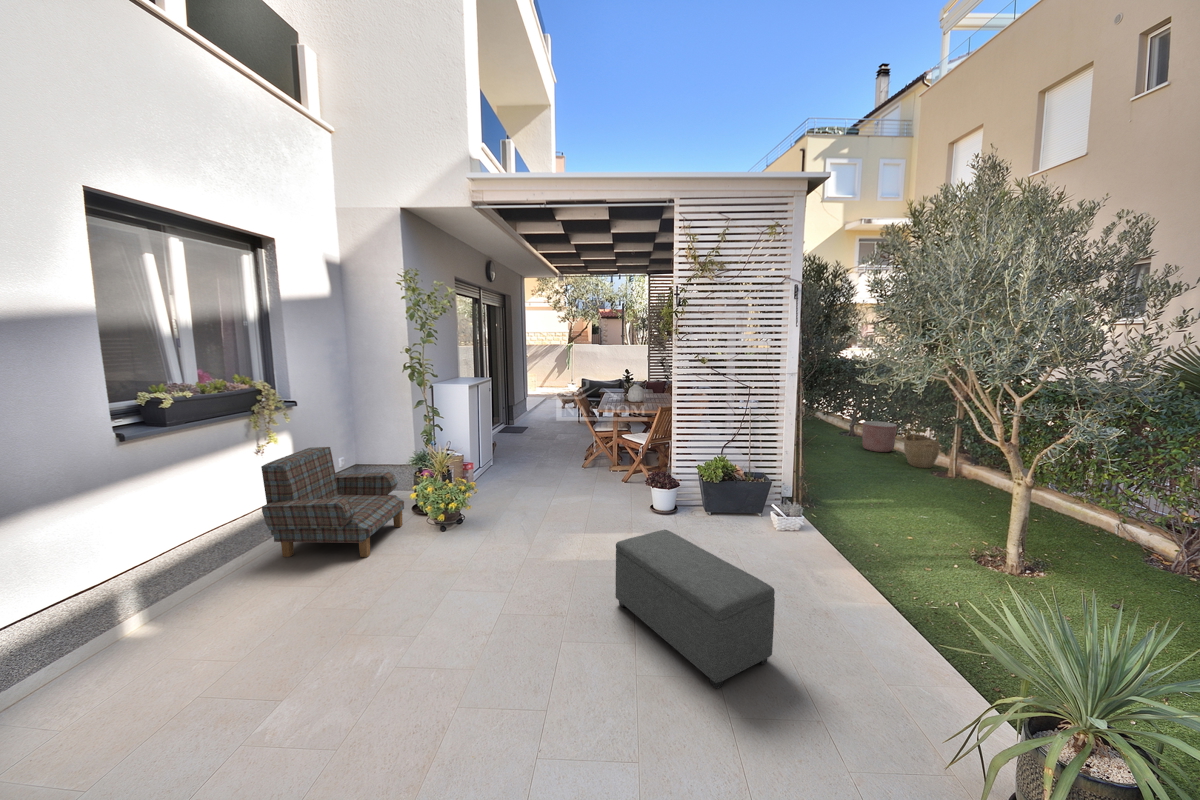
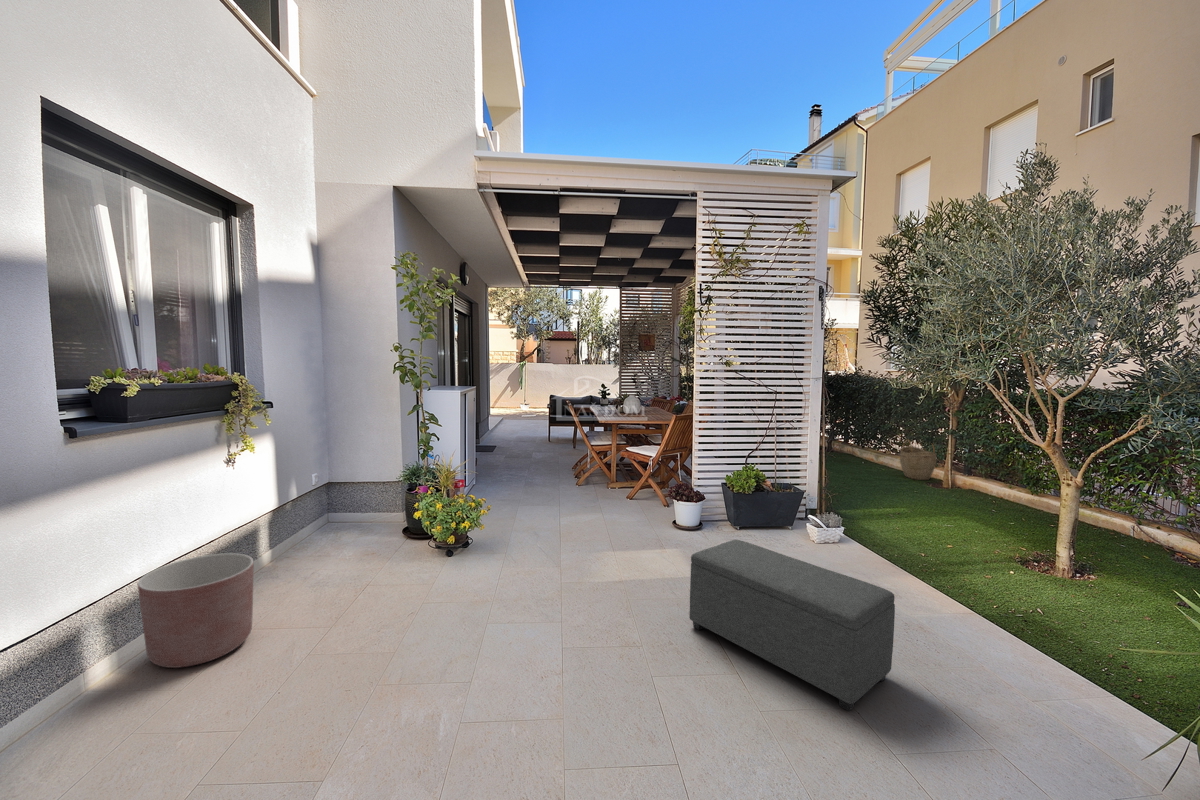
planter: present [863,421,897,452] -> present [138,553,254,668]
armchair: present [261,447,404,557] -> none [232,459,399,595]

